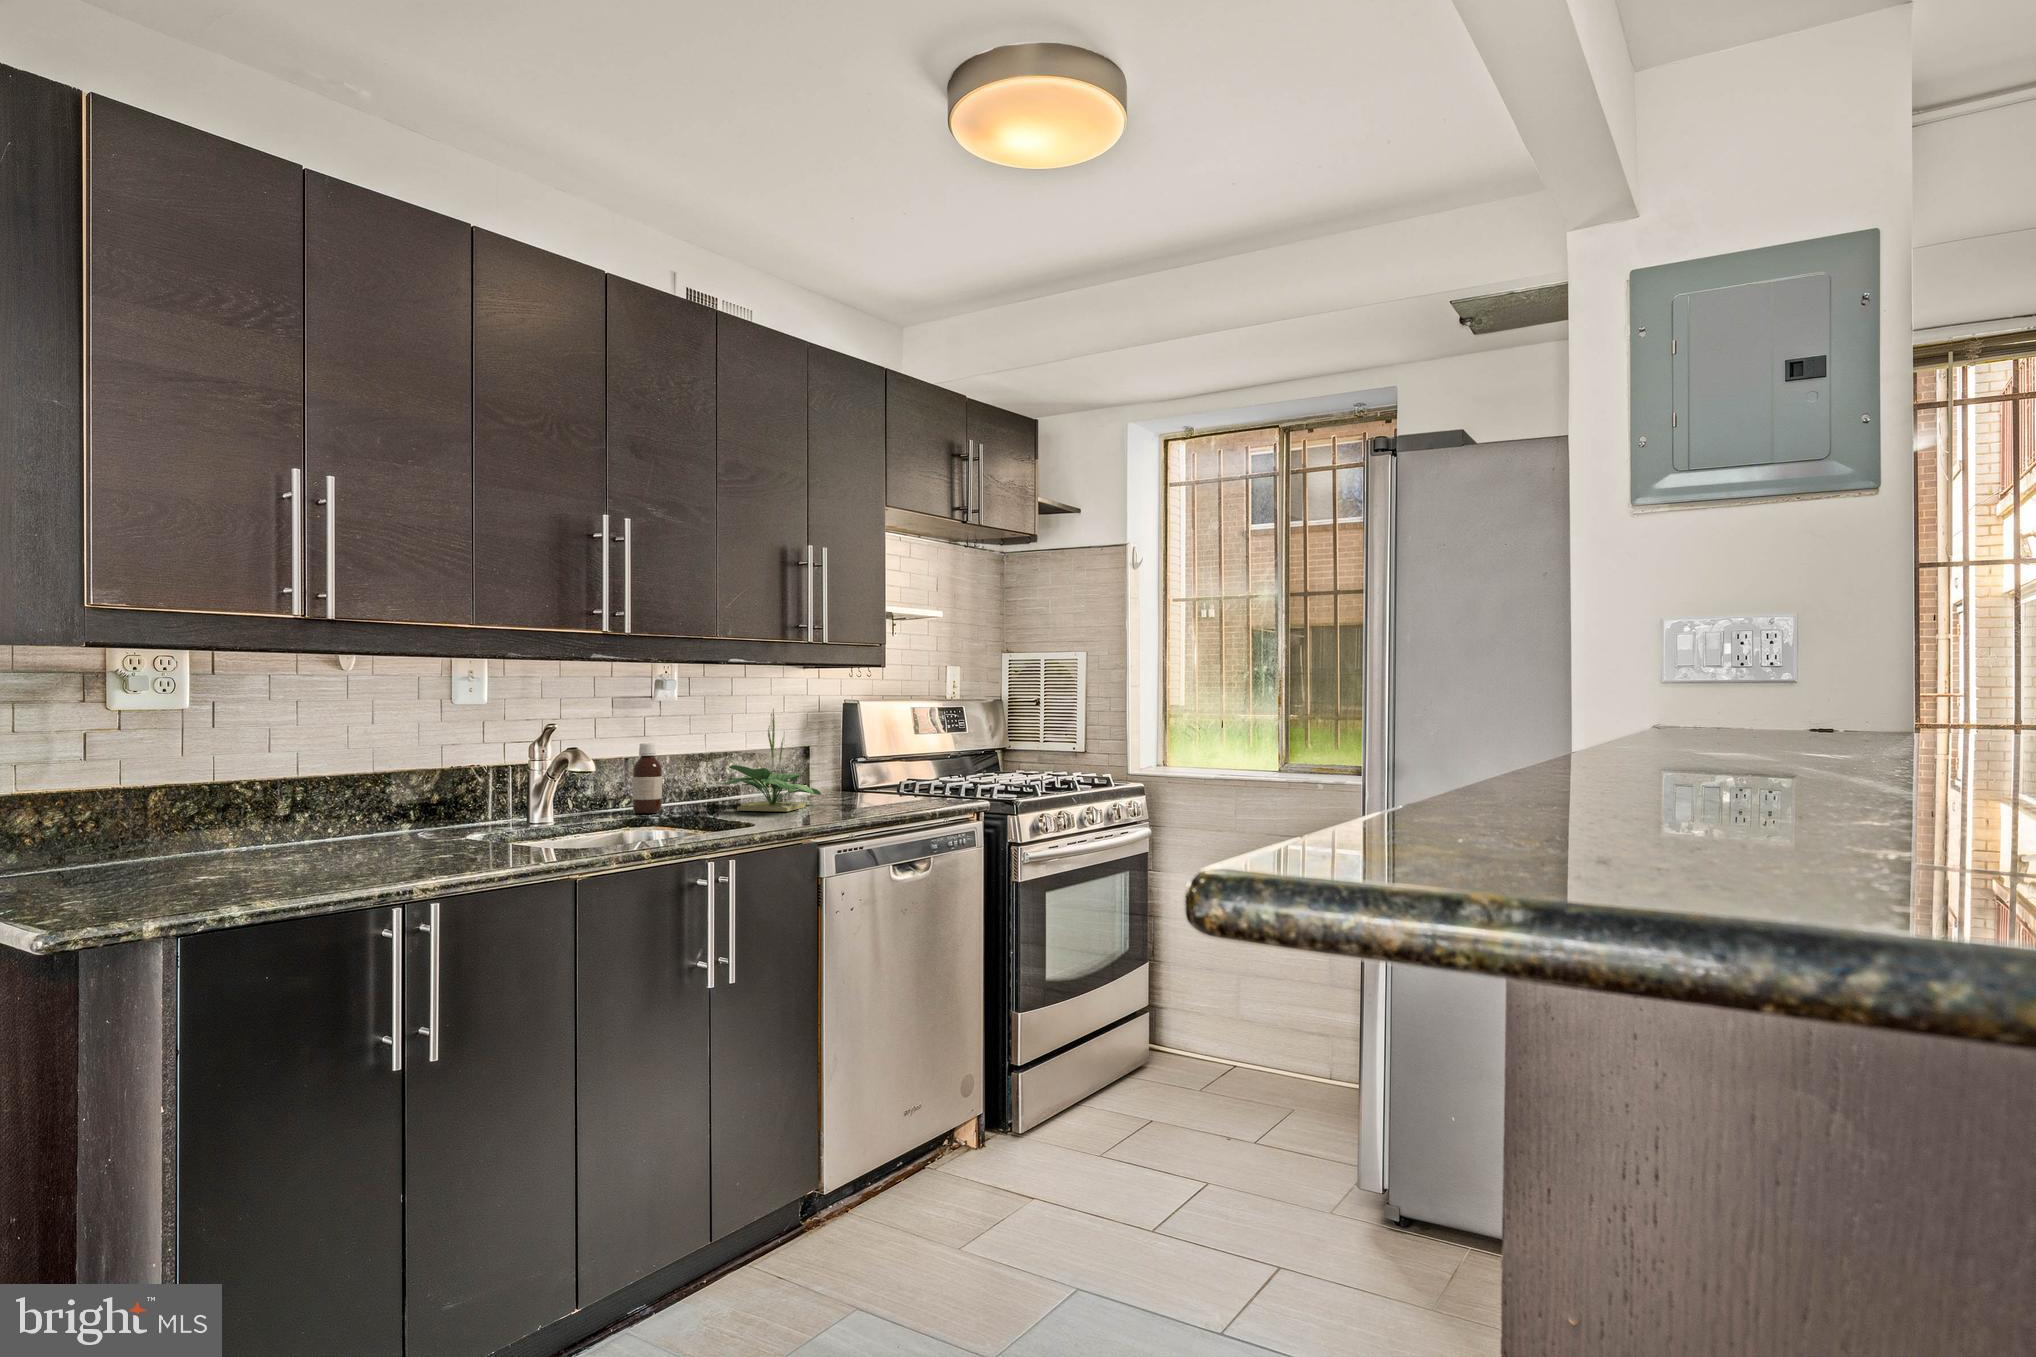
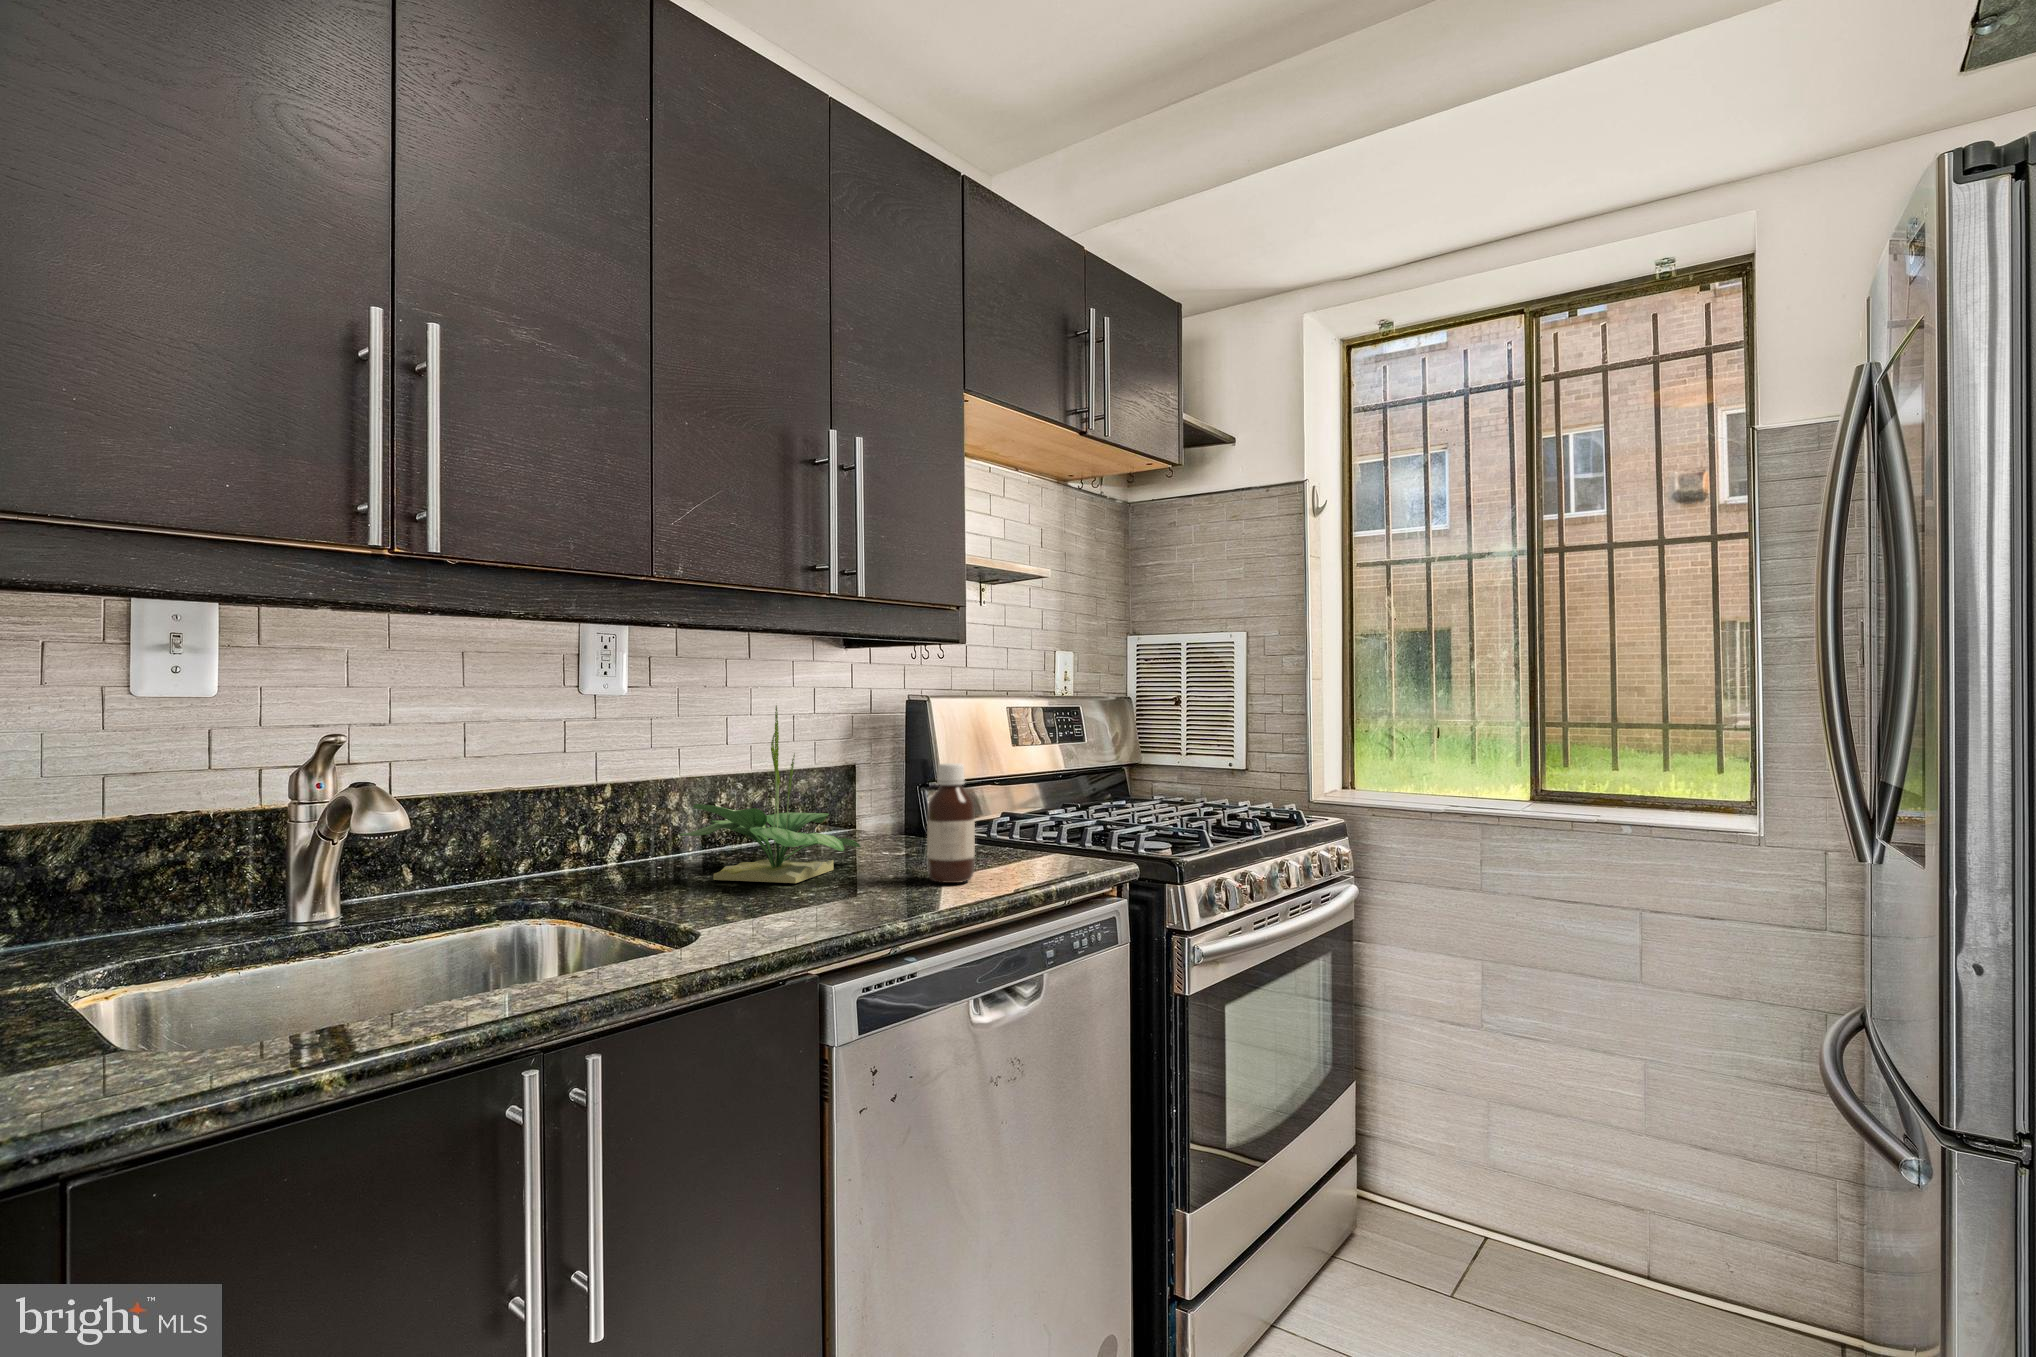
bottle: present [632,743,662,813] -> present [927,763,975,883]

